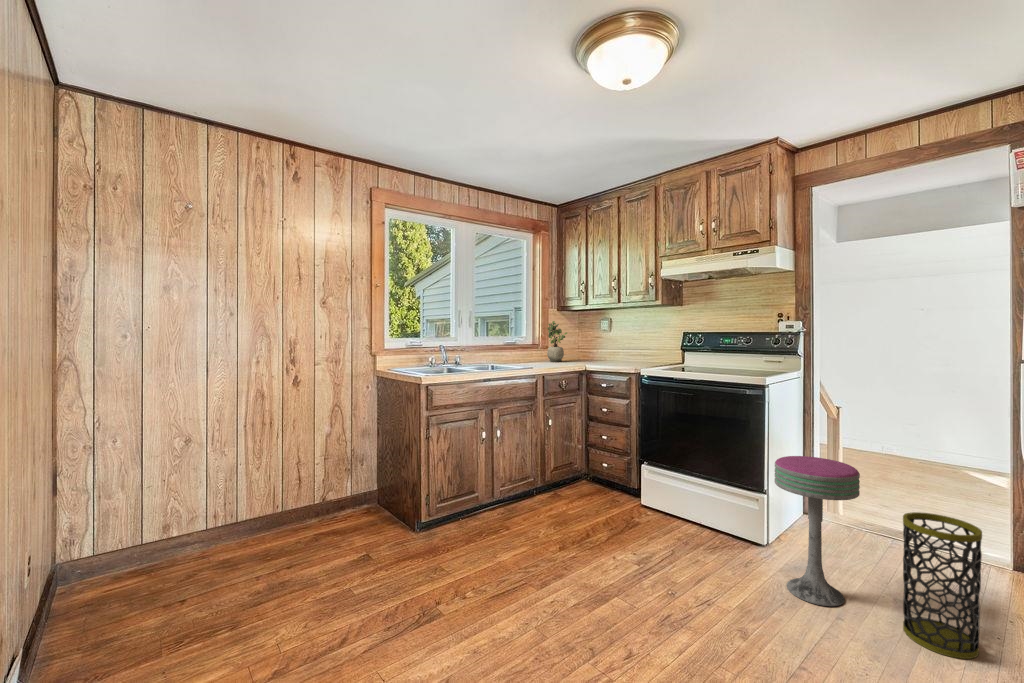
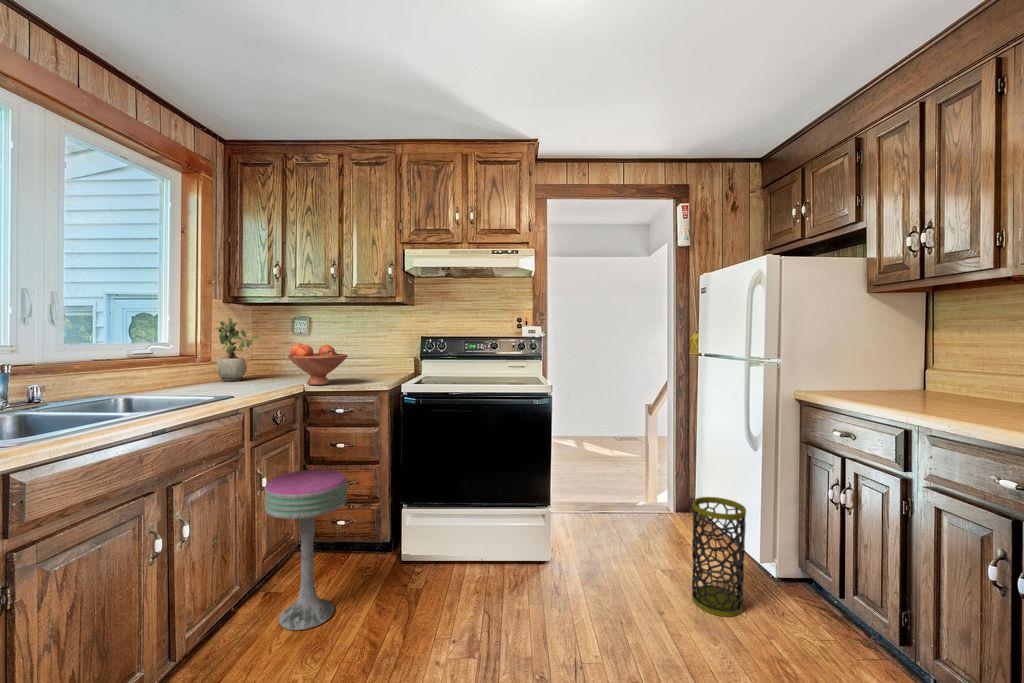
fruit bowl: none [577,337,617,366] -> present [288,343,348,385]
bar stool: present [775,456,860,606] -> present [265,469,347,630]

